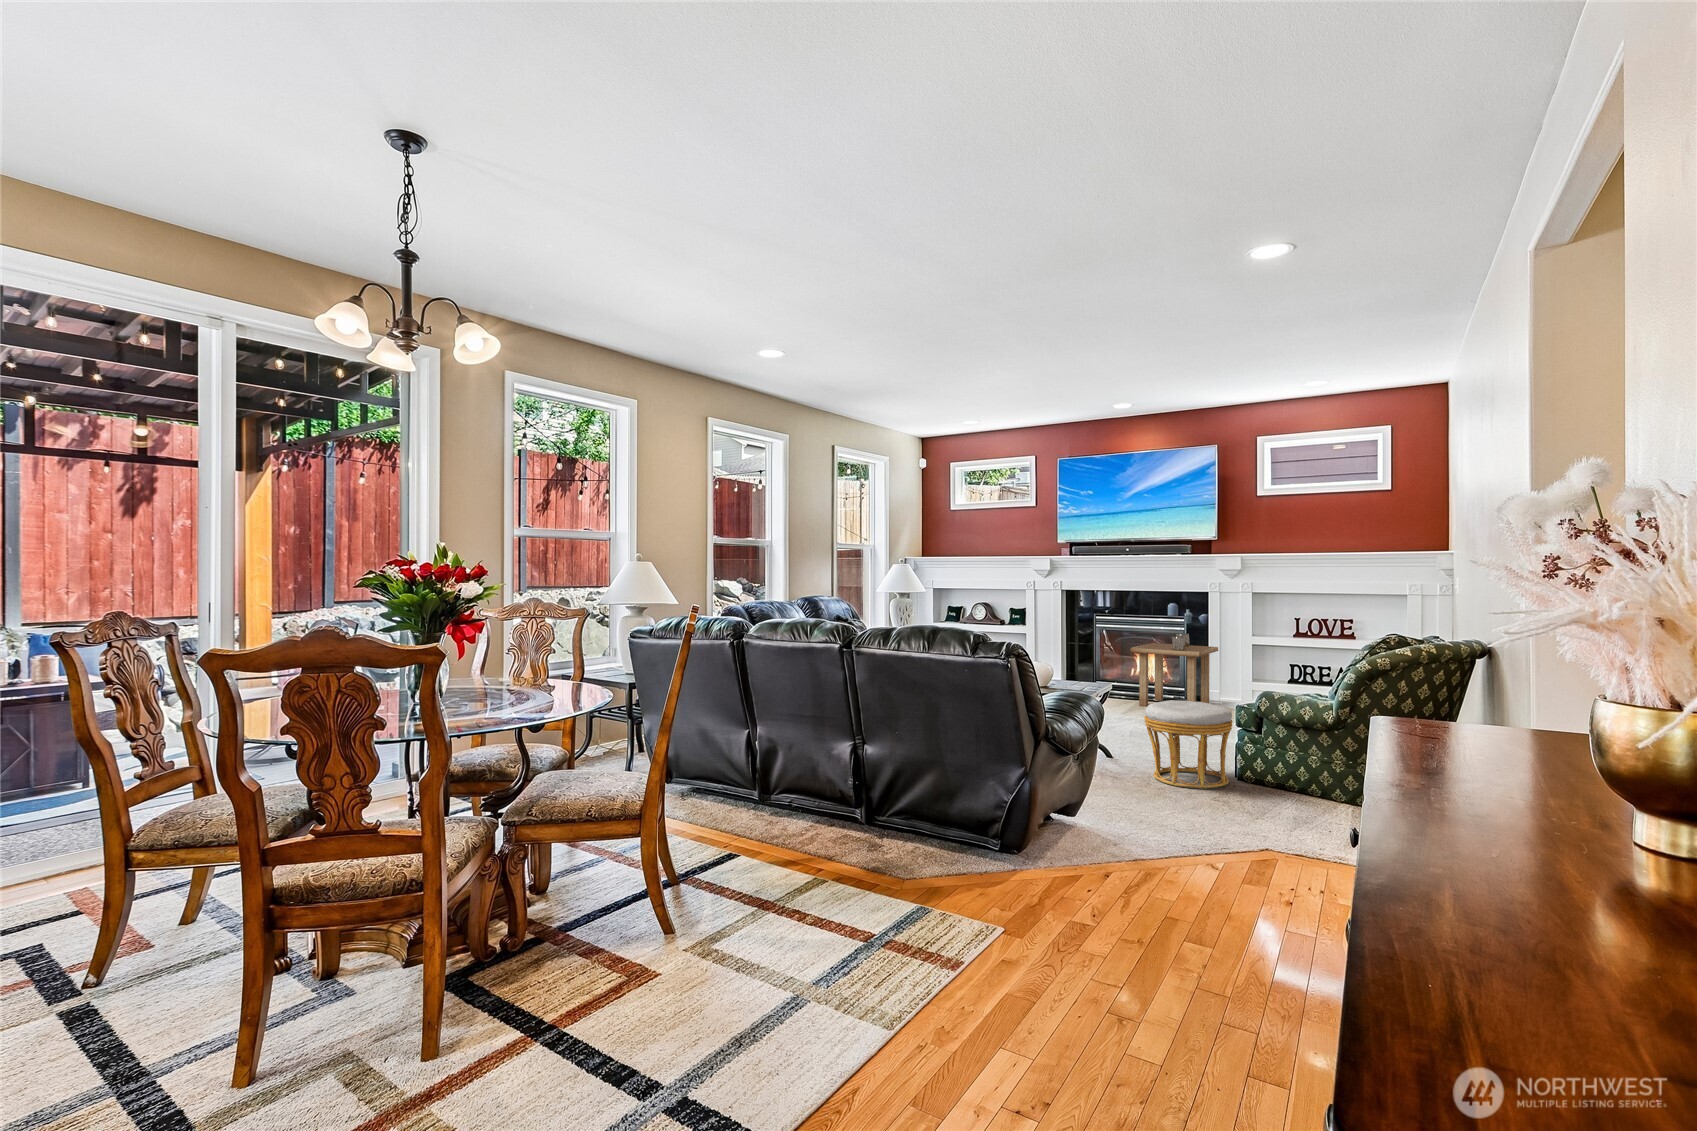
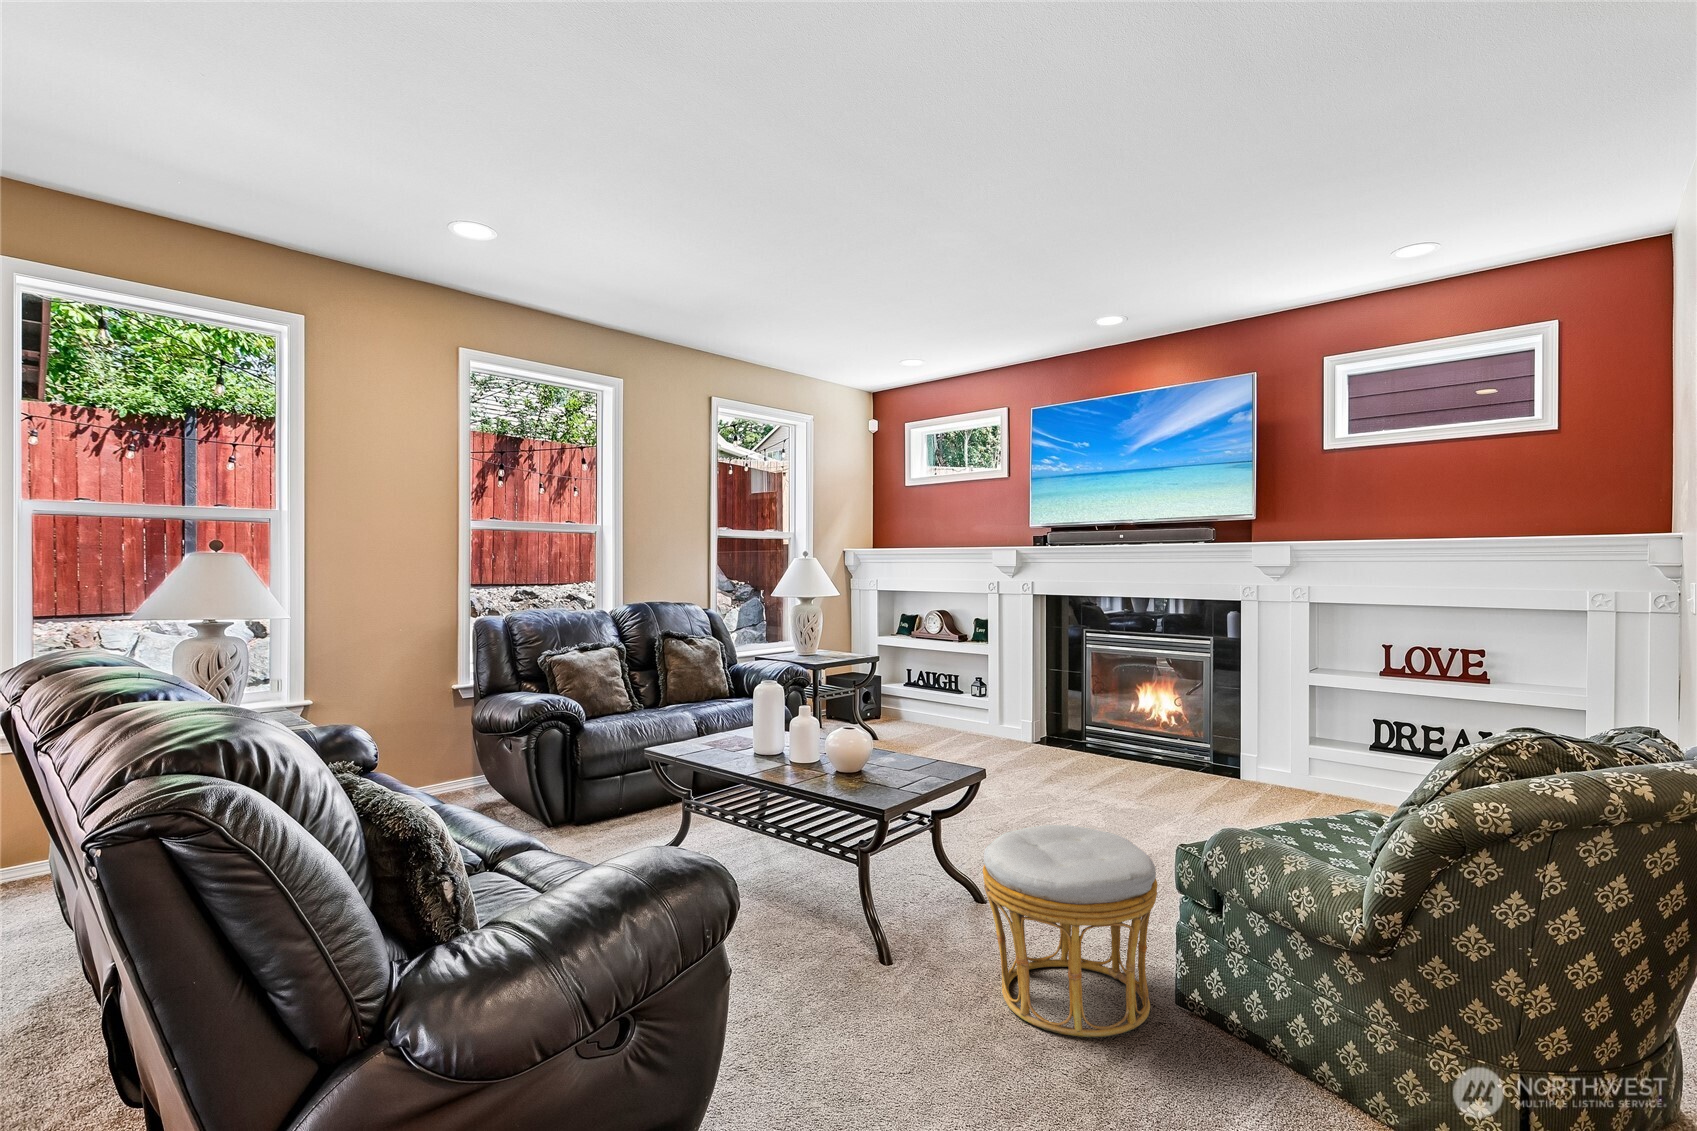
side table: present [1131,633,1218,706] -> none [1108,665,1254,793]

